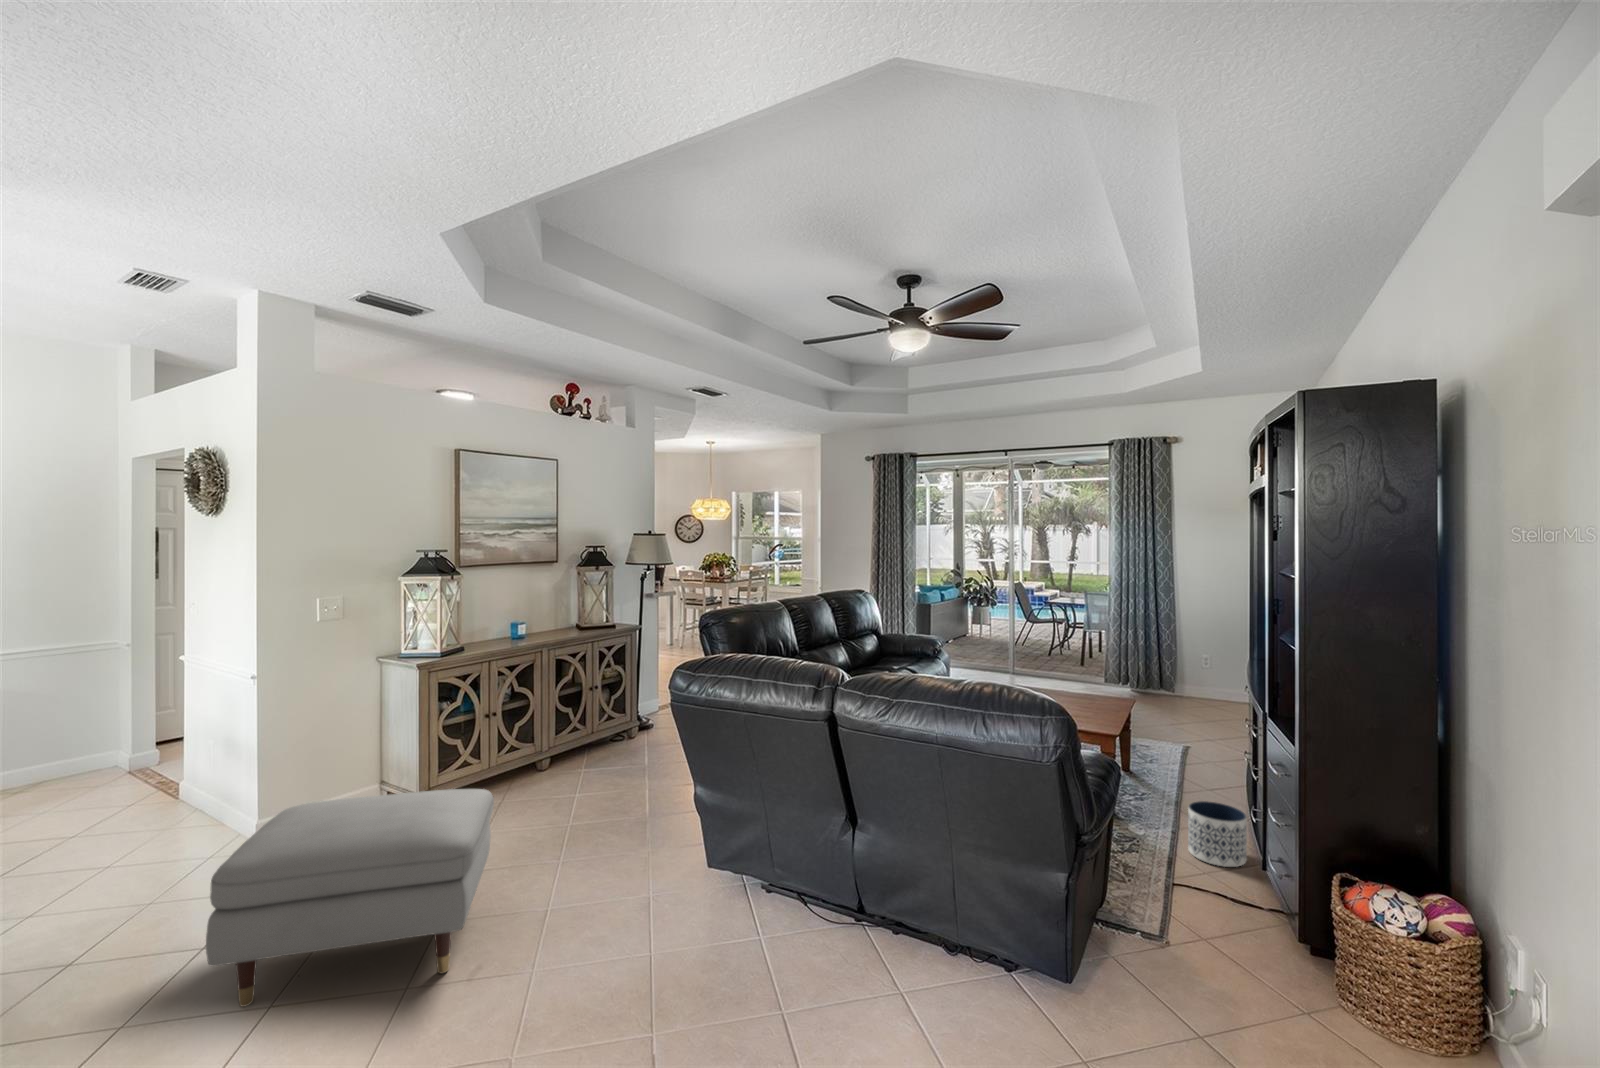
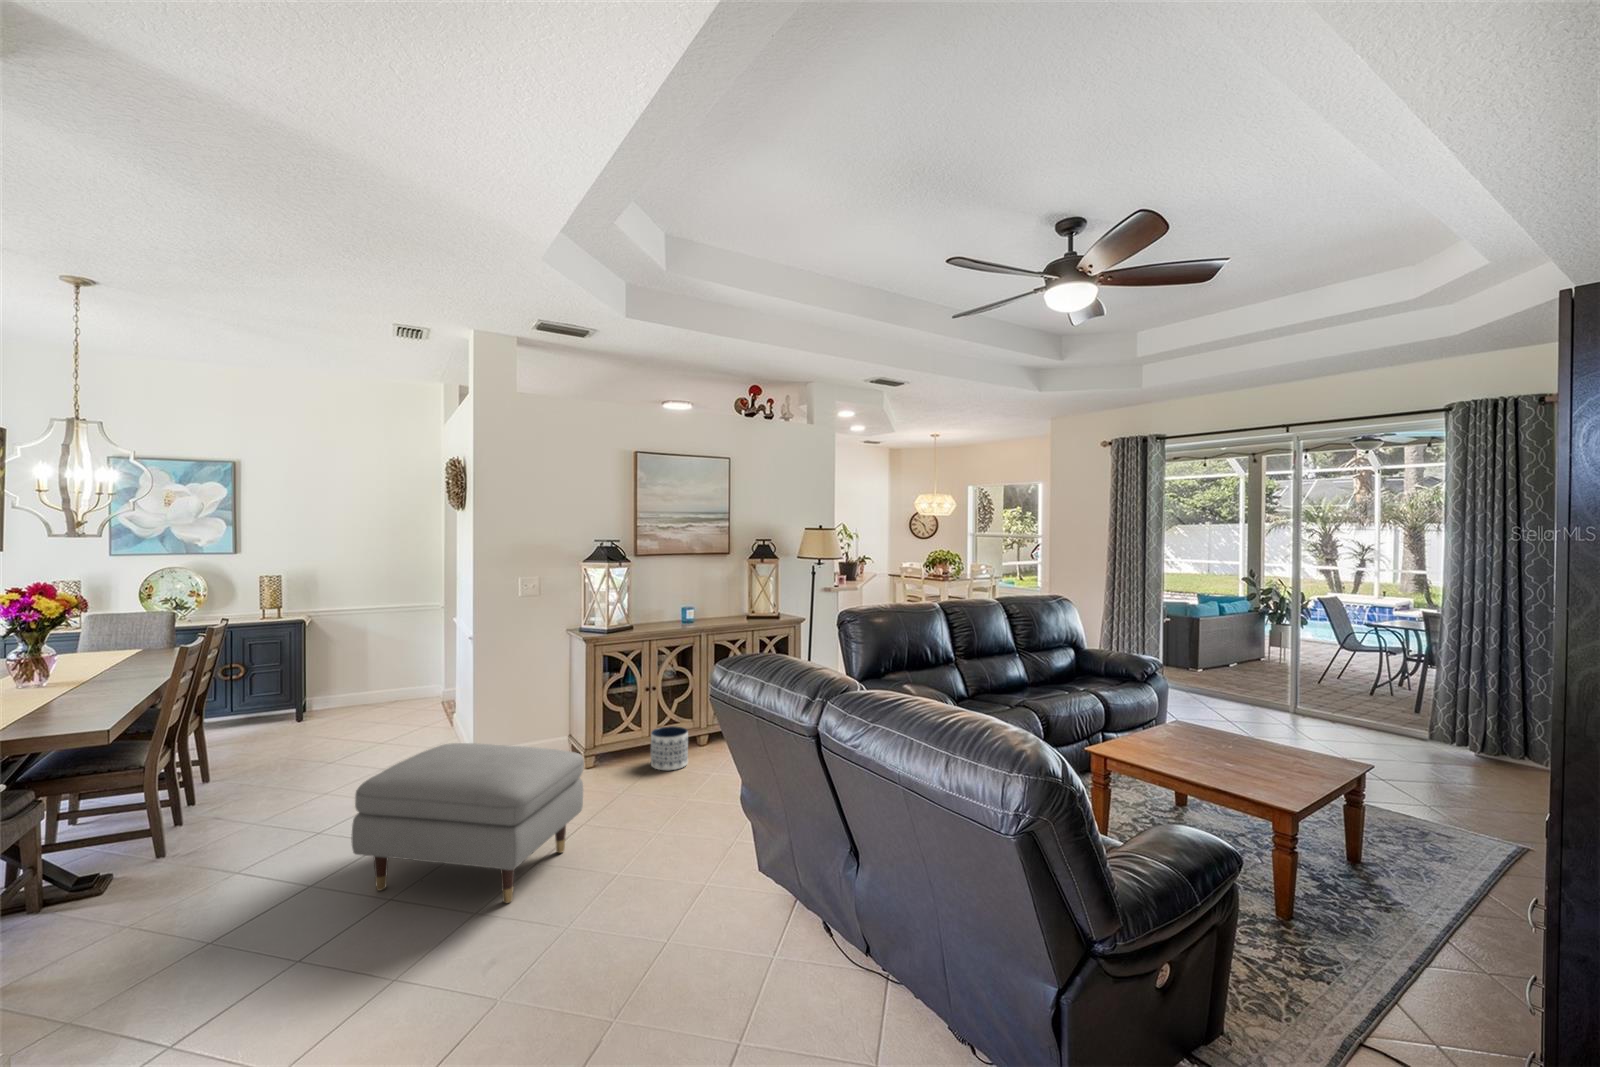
planter: present [1188,801,1247,867] -> present [651,726,688,770]

